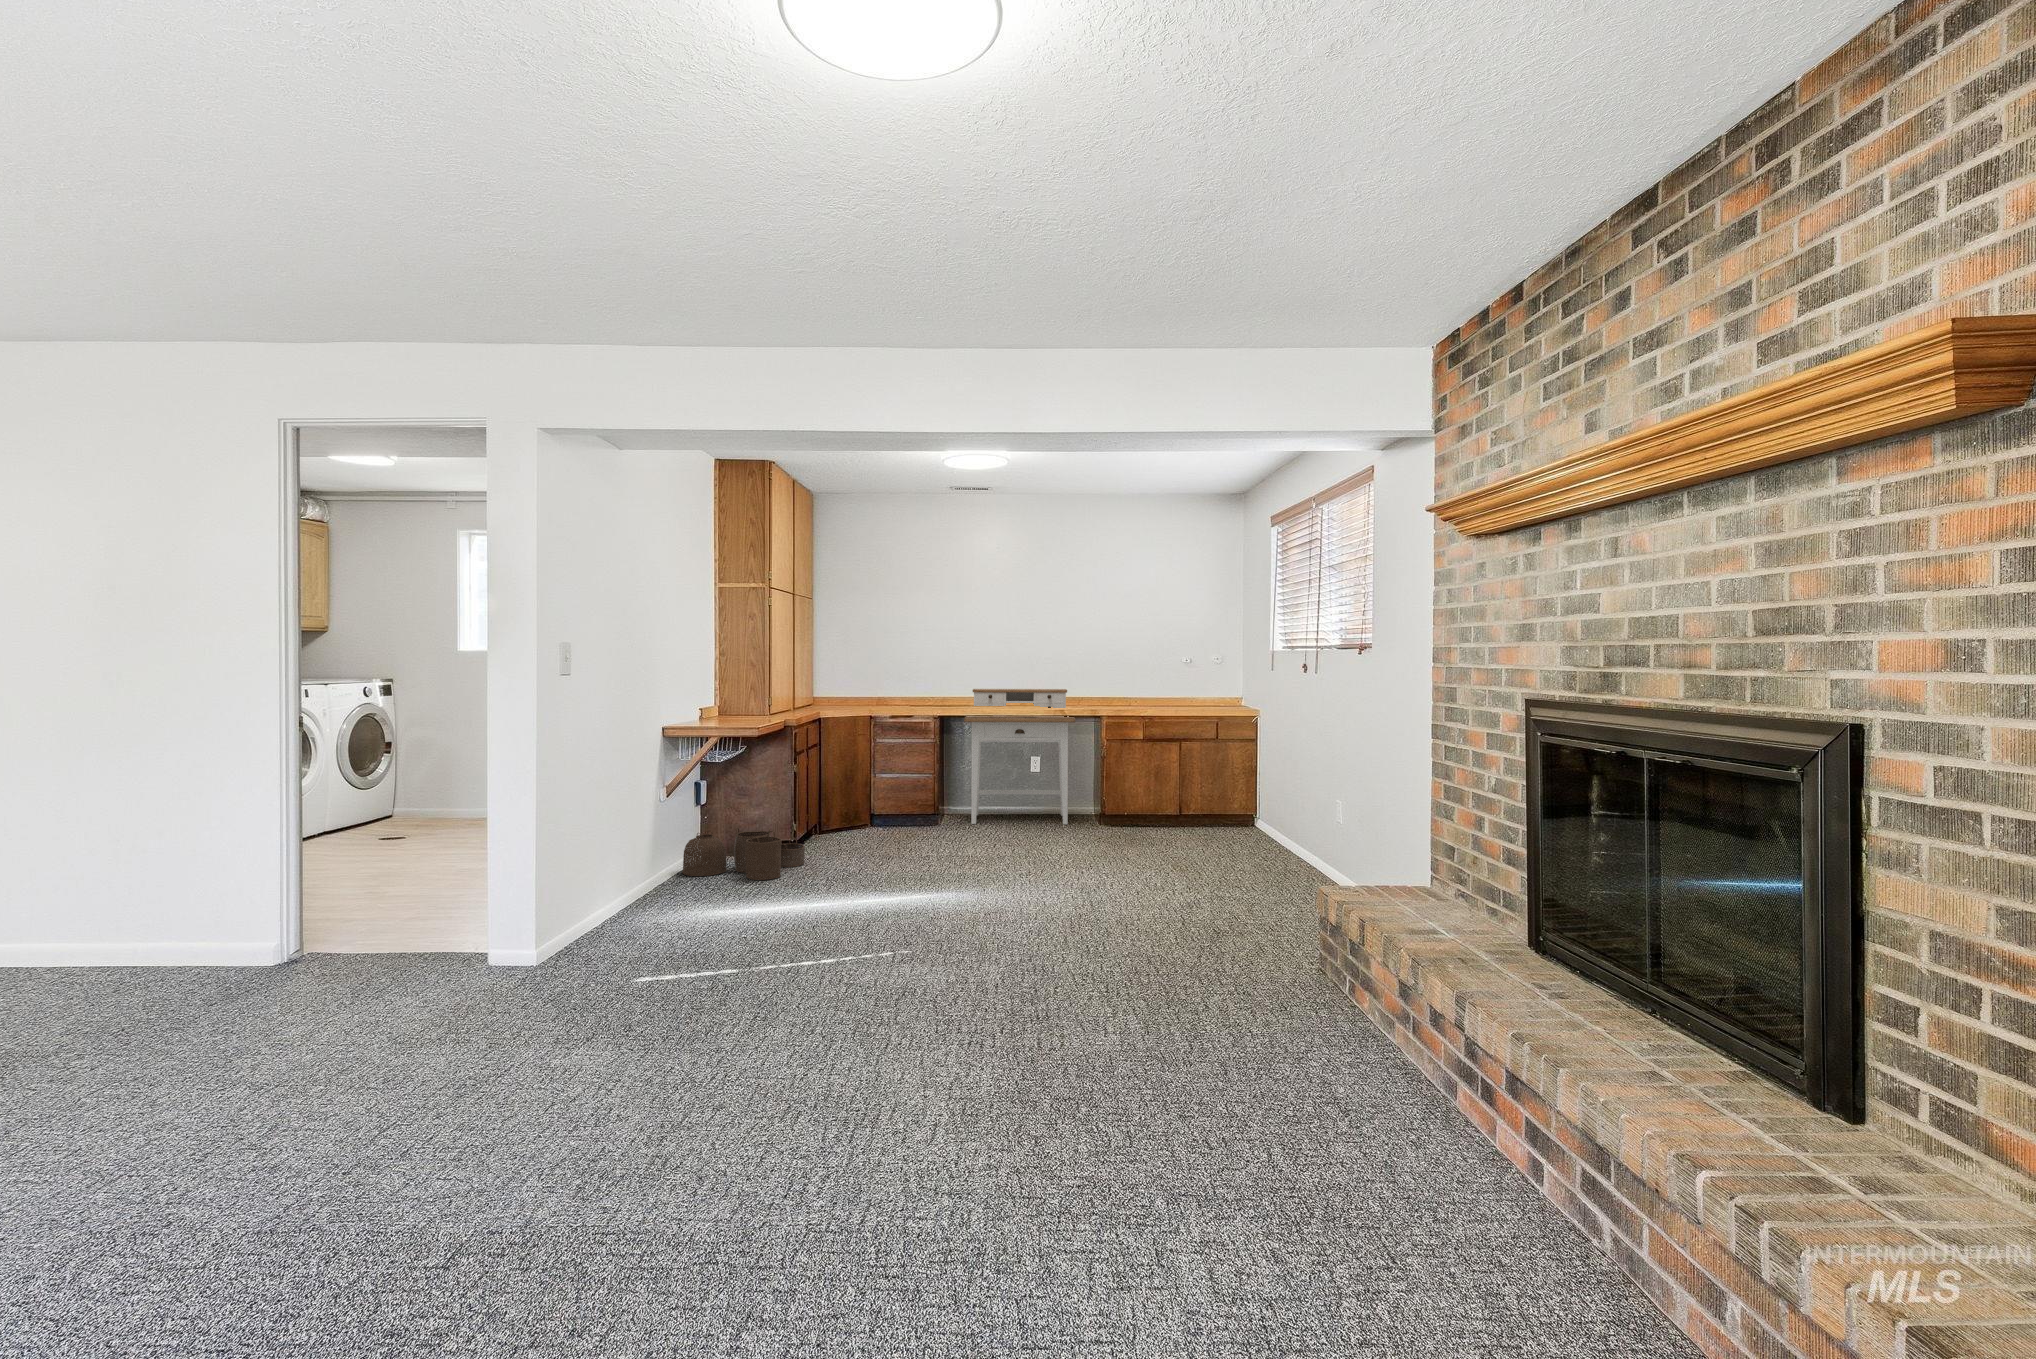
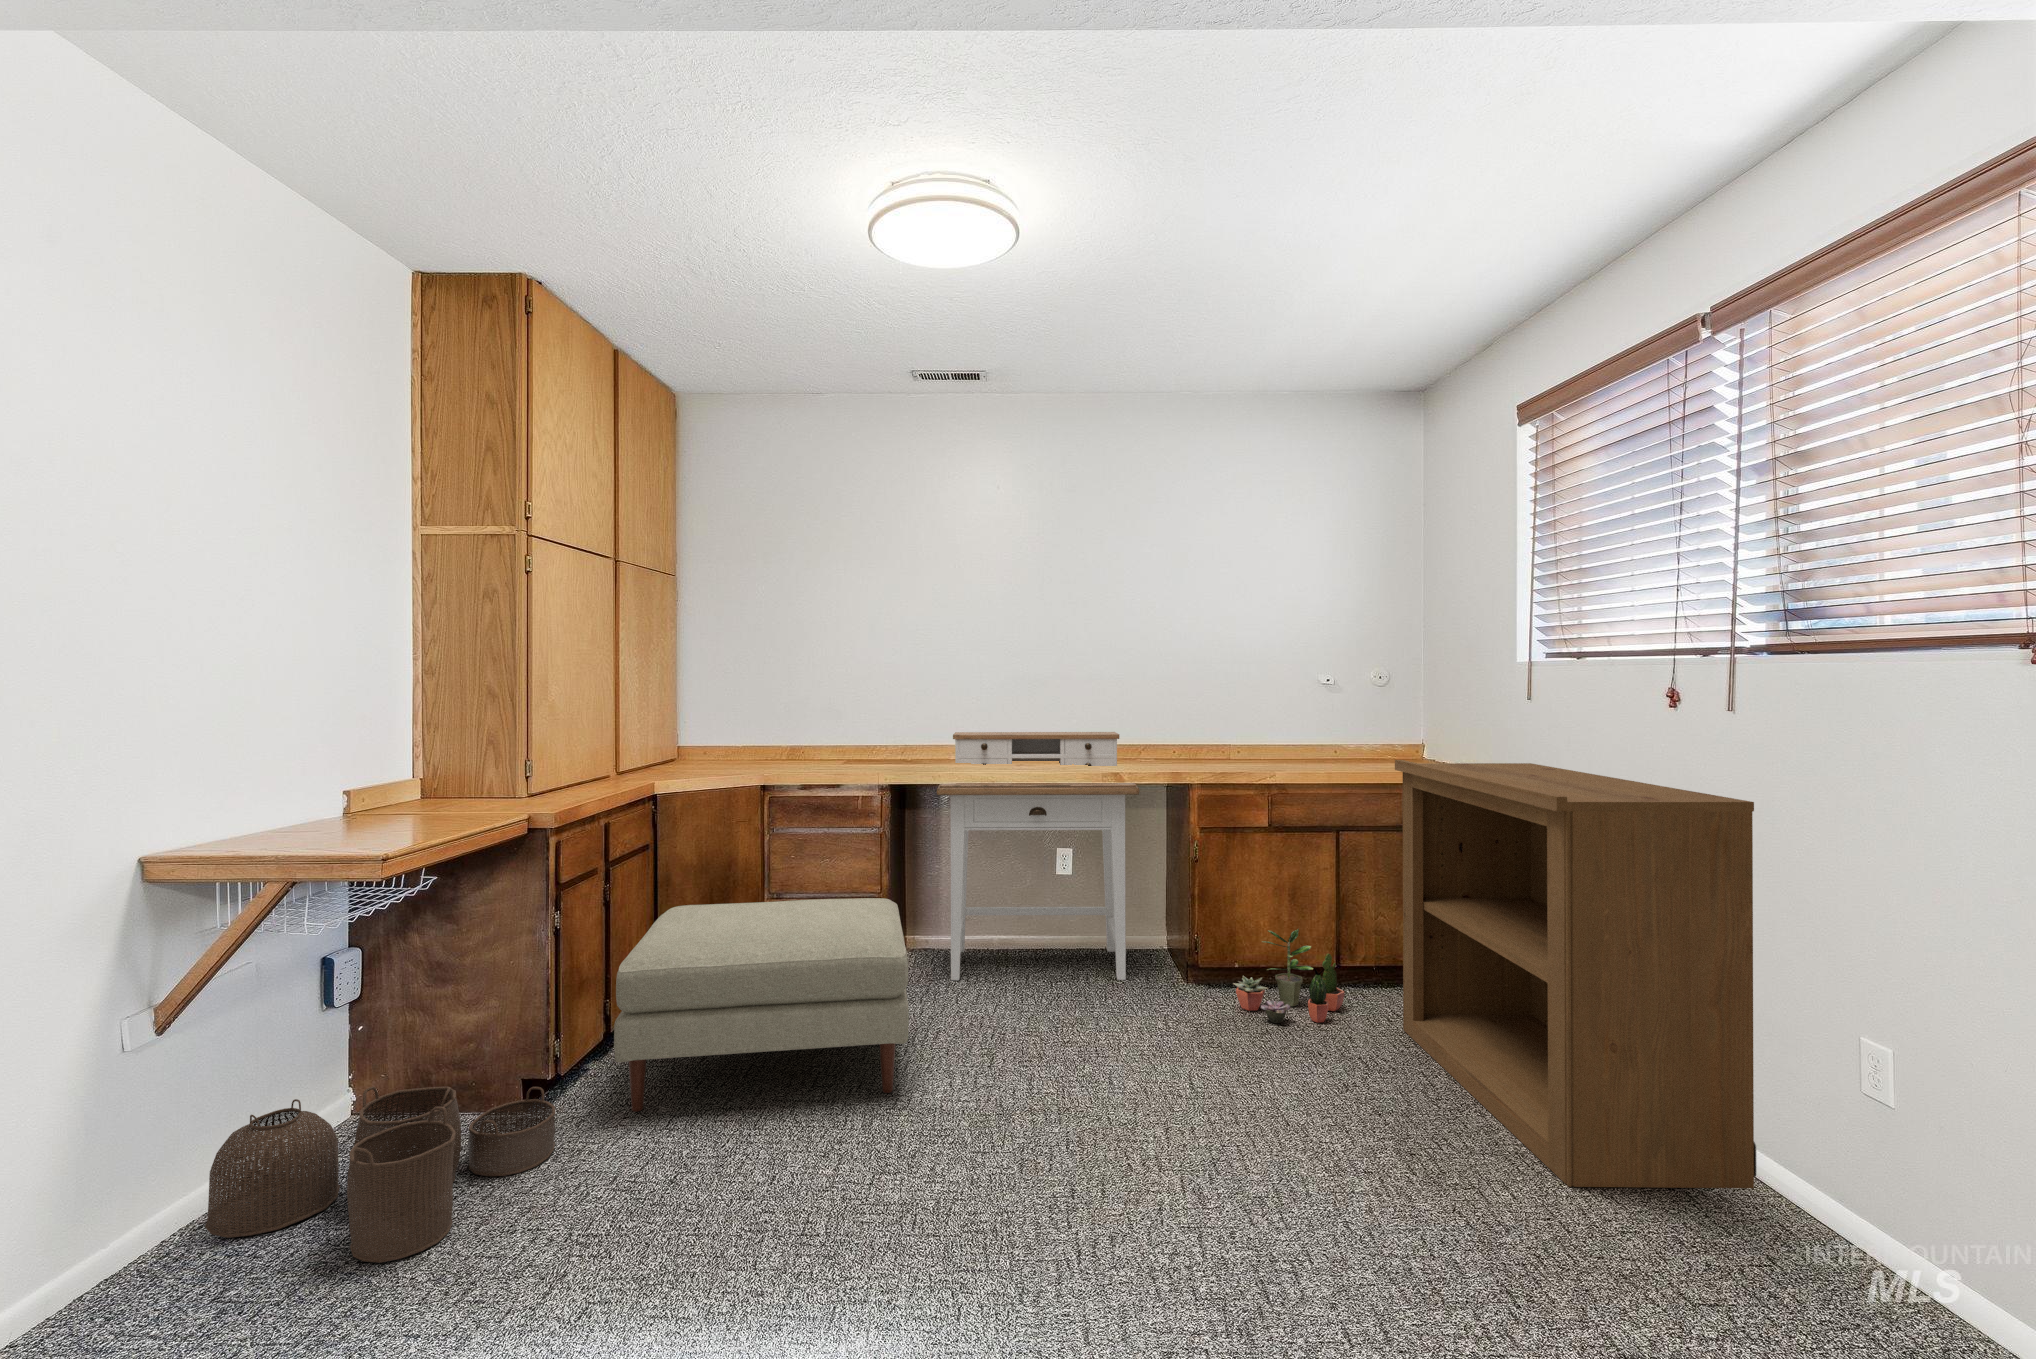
bookshelf: none [1200,702,1308,871] -> present [1395,760,1756,1188]
ottoman: none [824,771,955,855] -> present [614,898,909,1112]
potted plant: none [1121,791,1179,837] -> present [1233,929,1345,1023]

